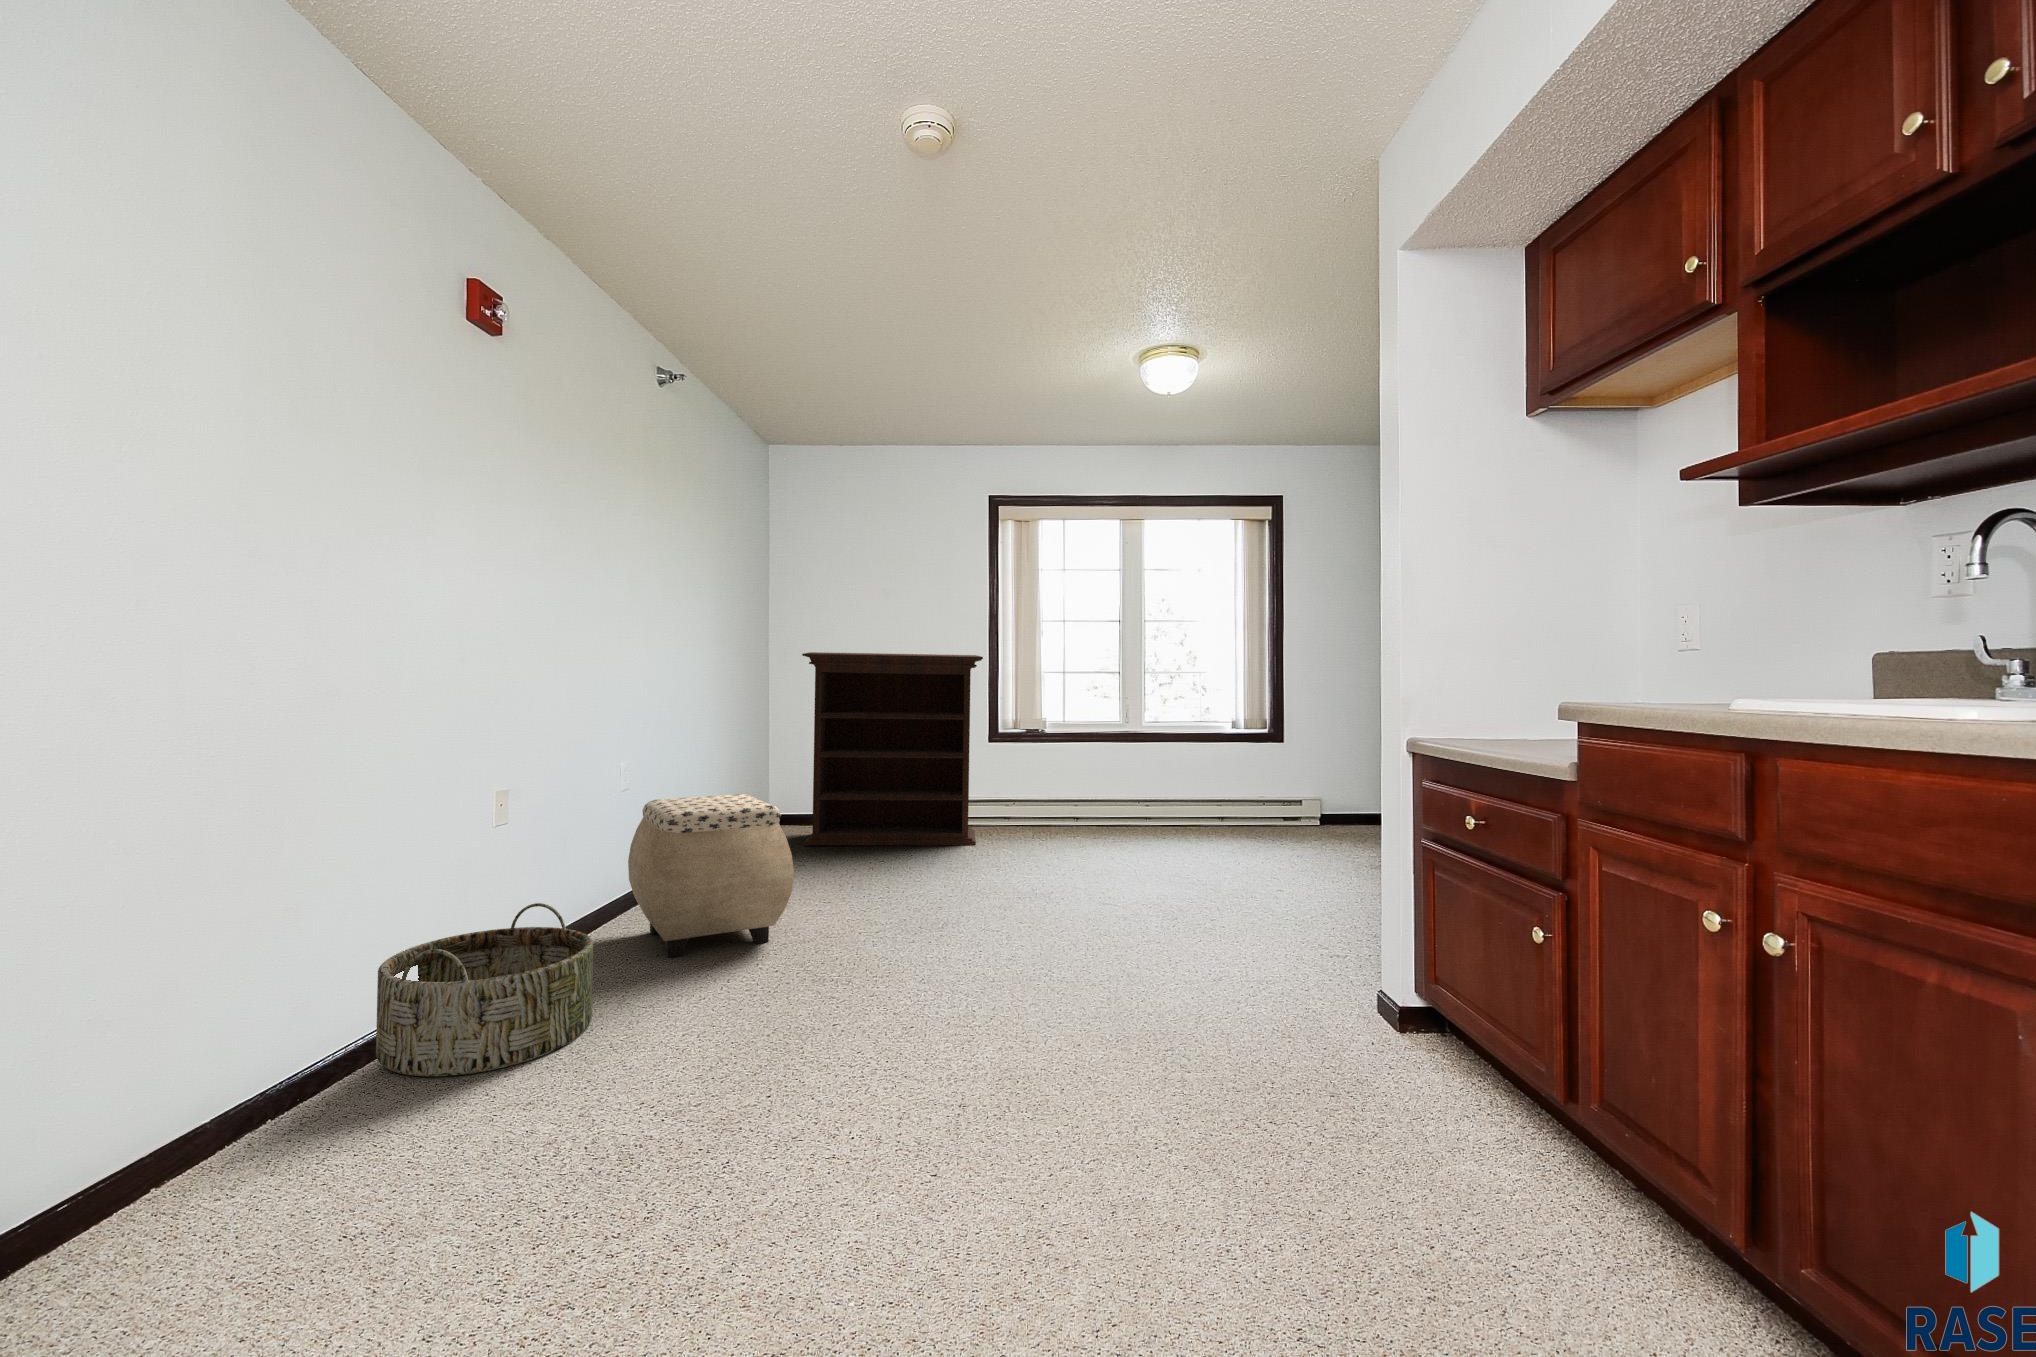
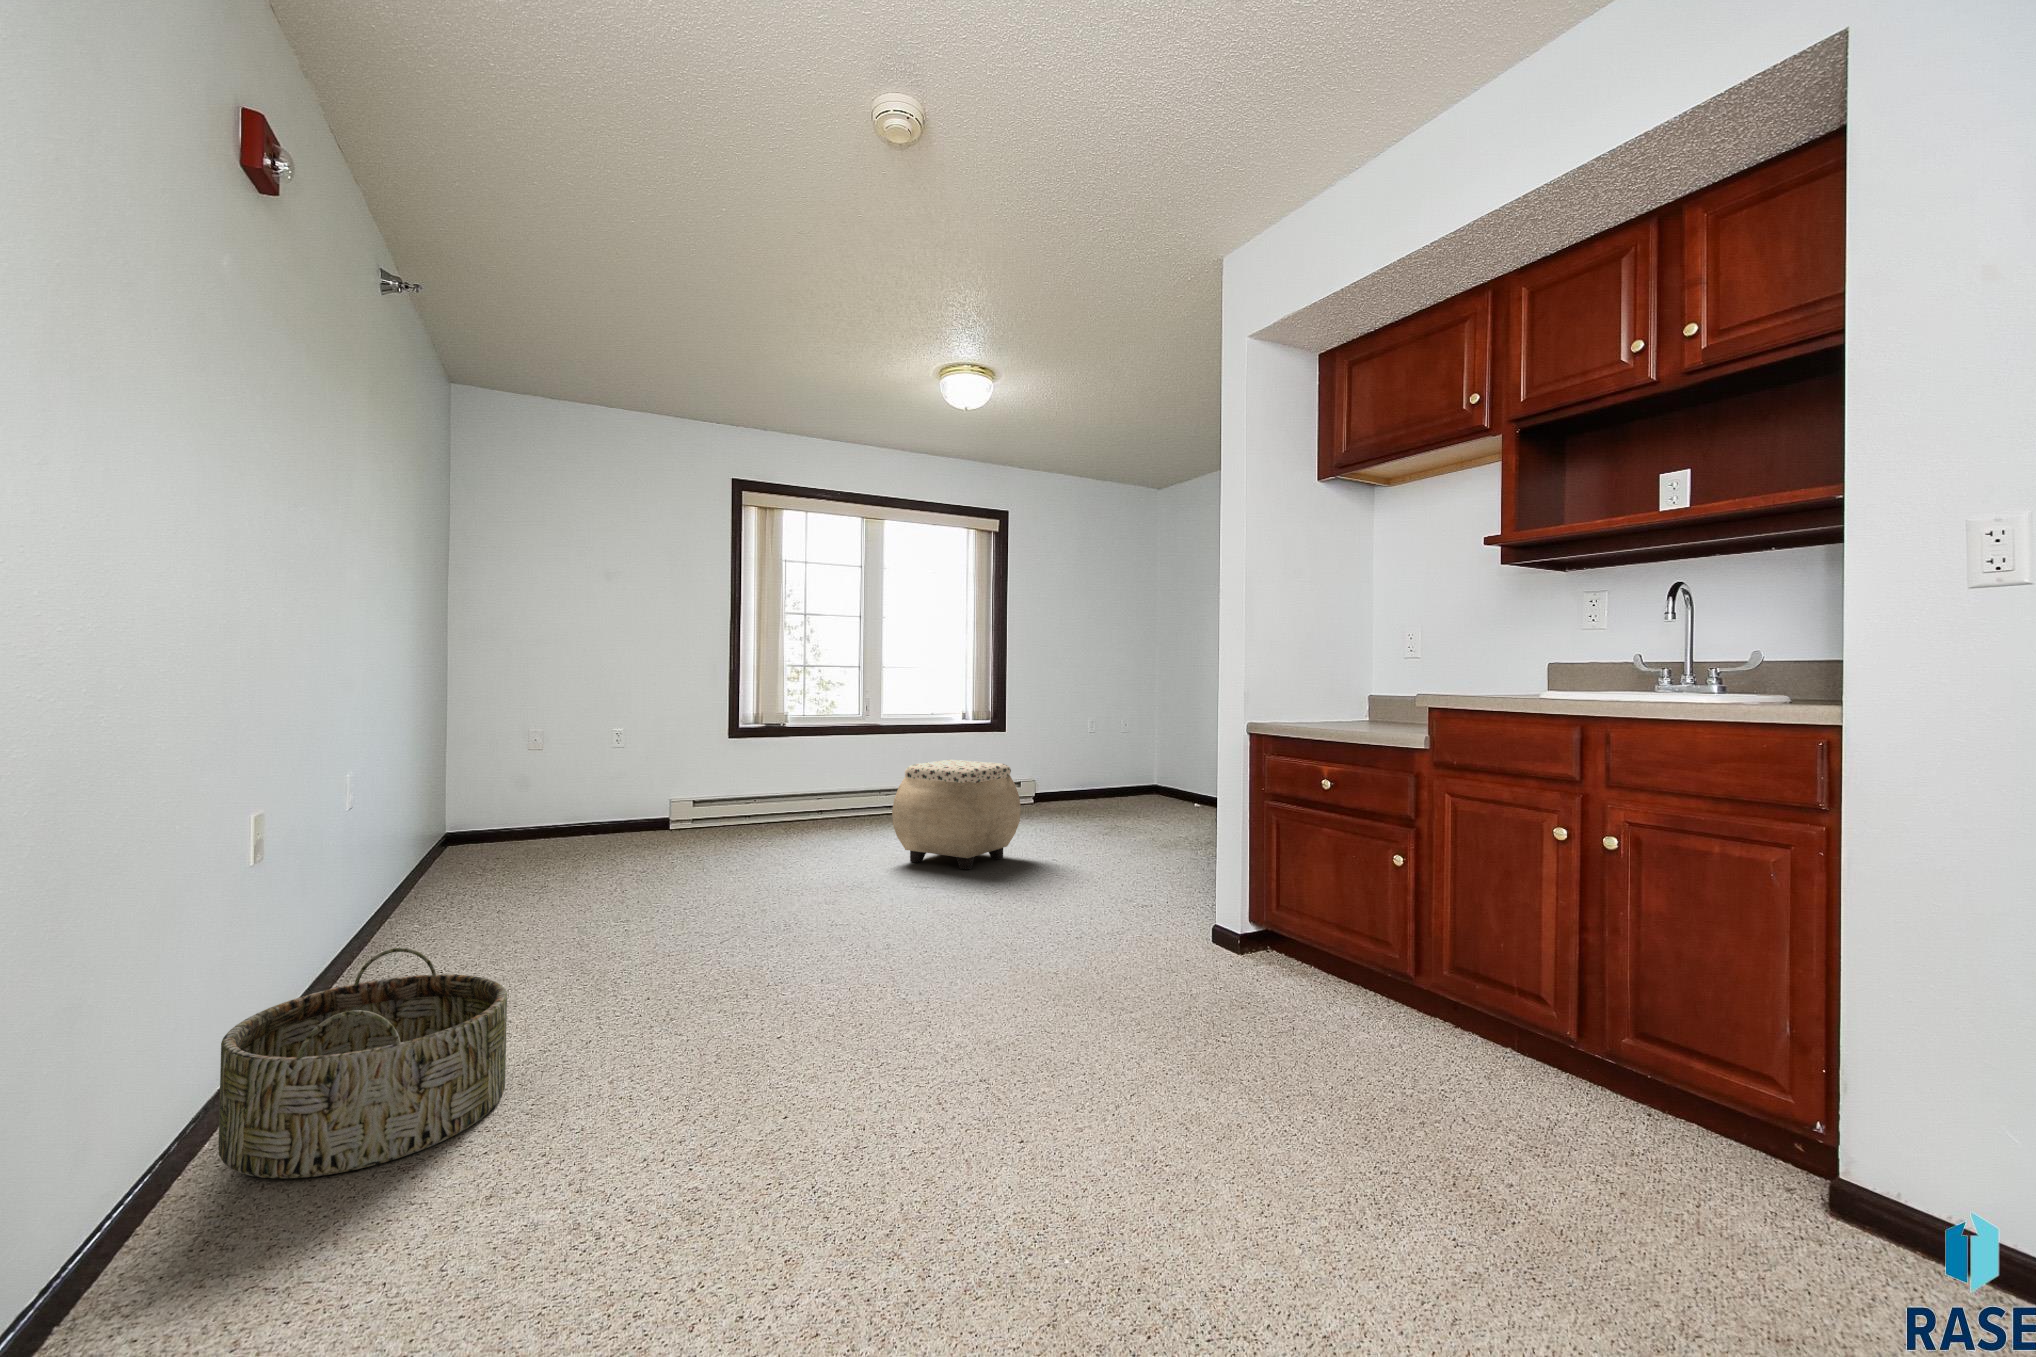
bookshelf: present [802,652,983,845] -> none [529,641,747,866]
ottoman: present [628,794,794,957] -> present [892,760,1021,870]

